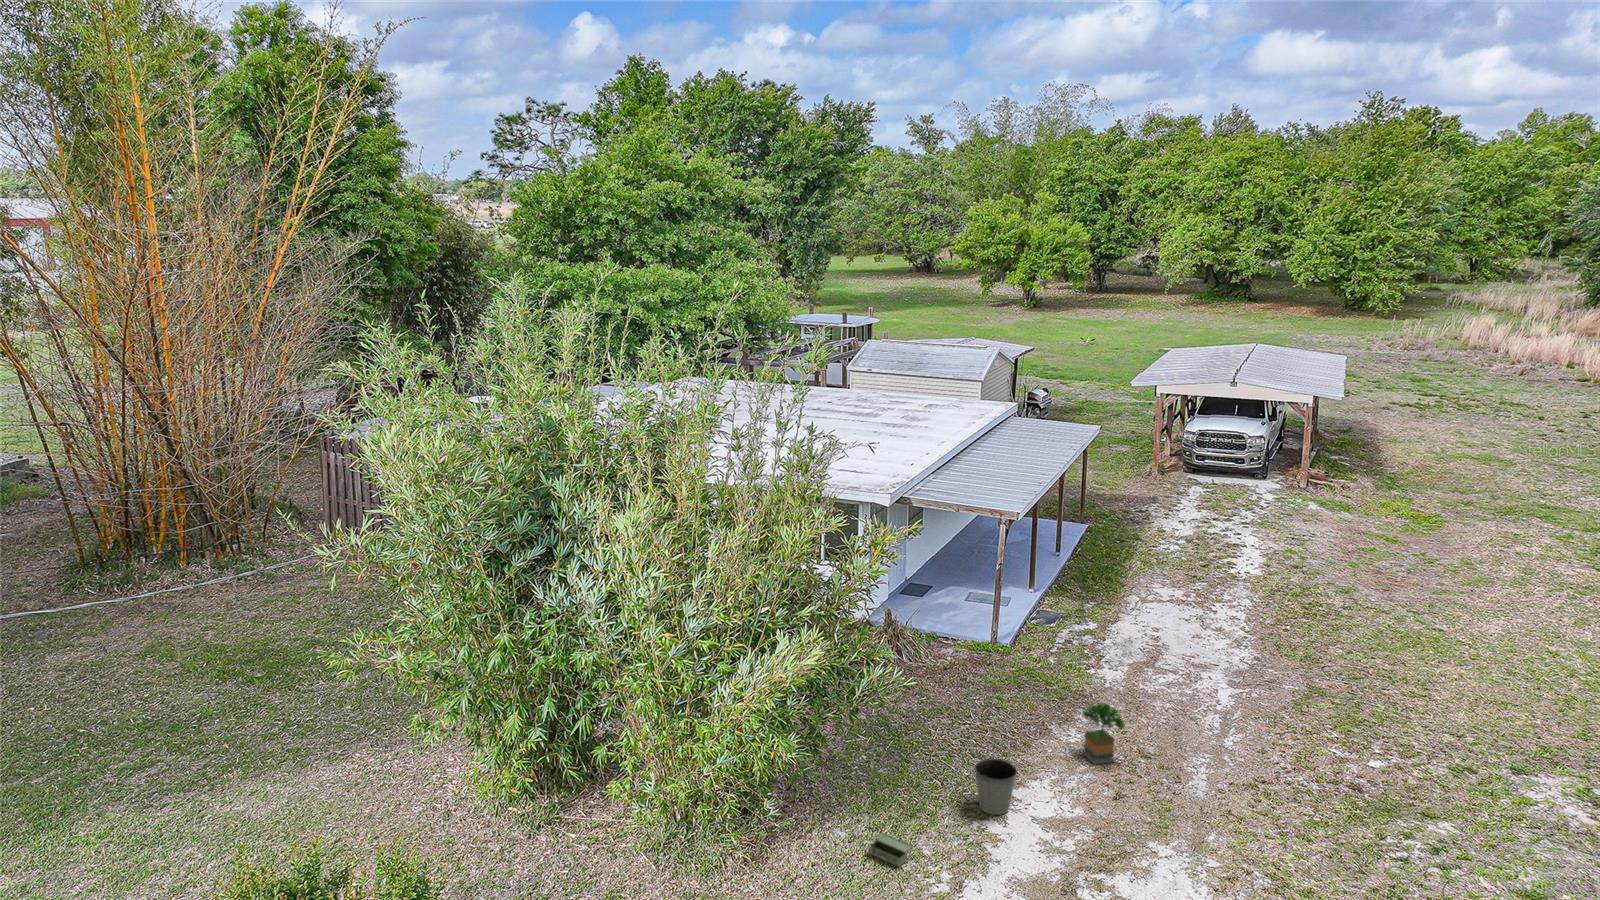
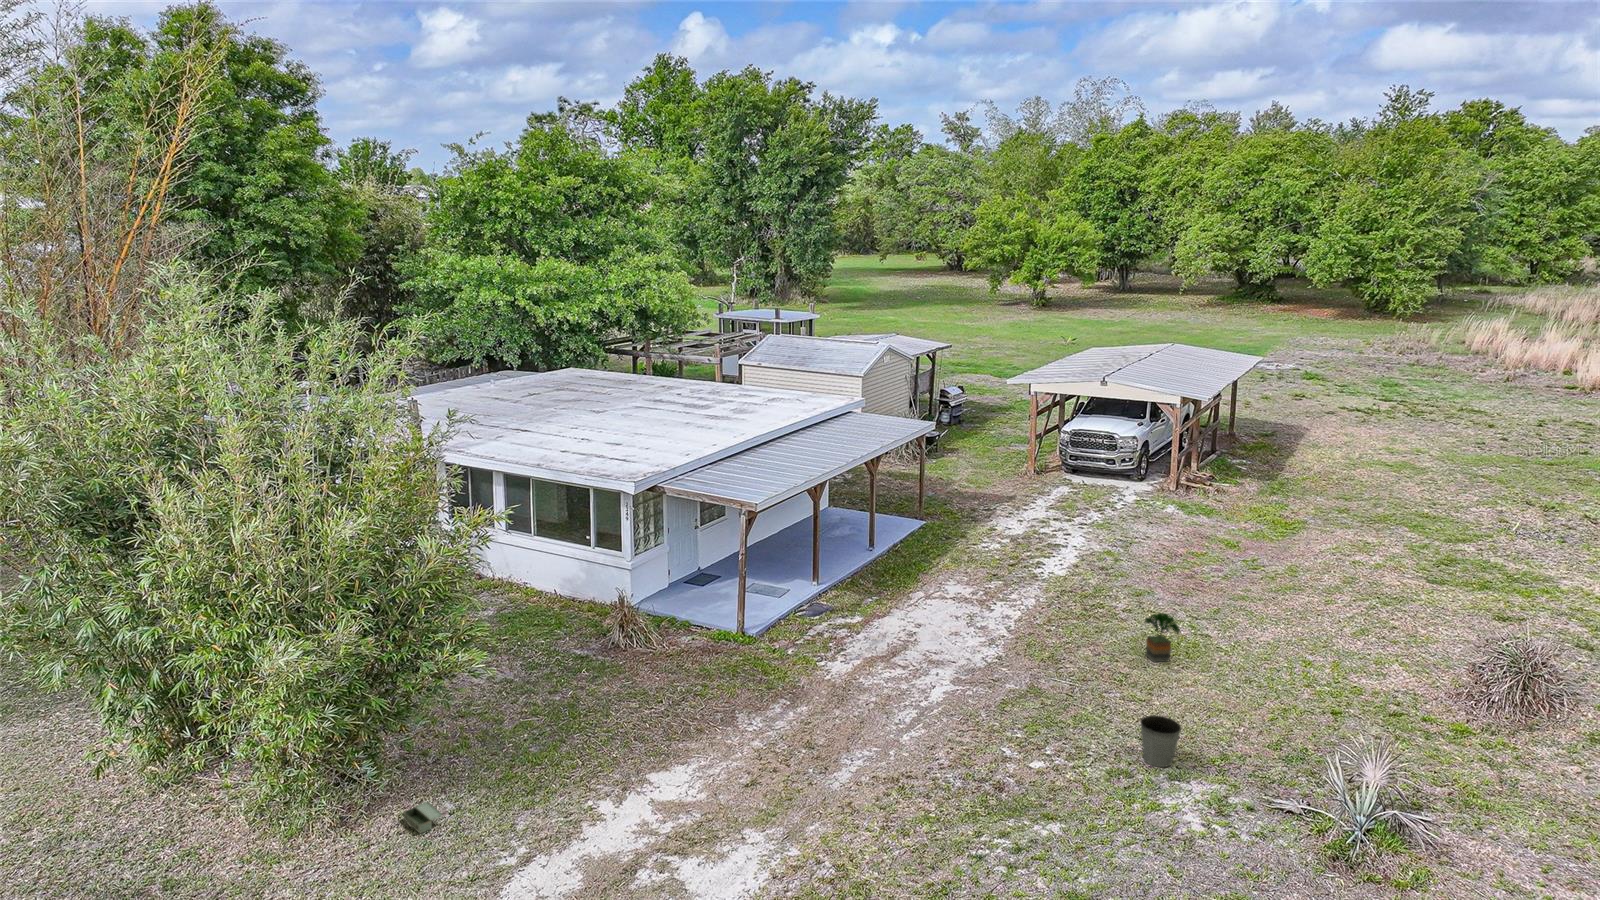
potted tree: present [1082,703,1125,764] -> present [1145,613,1180,662]
bucket: present [975,758,1017,815] -> present [1139,715,1181,767]

